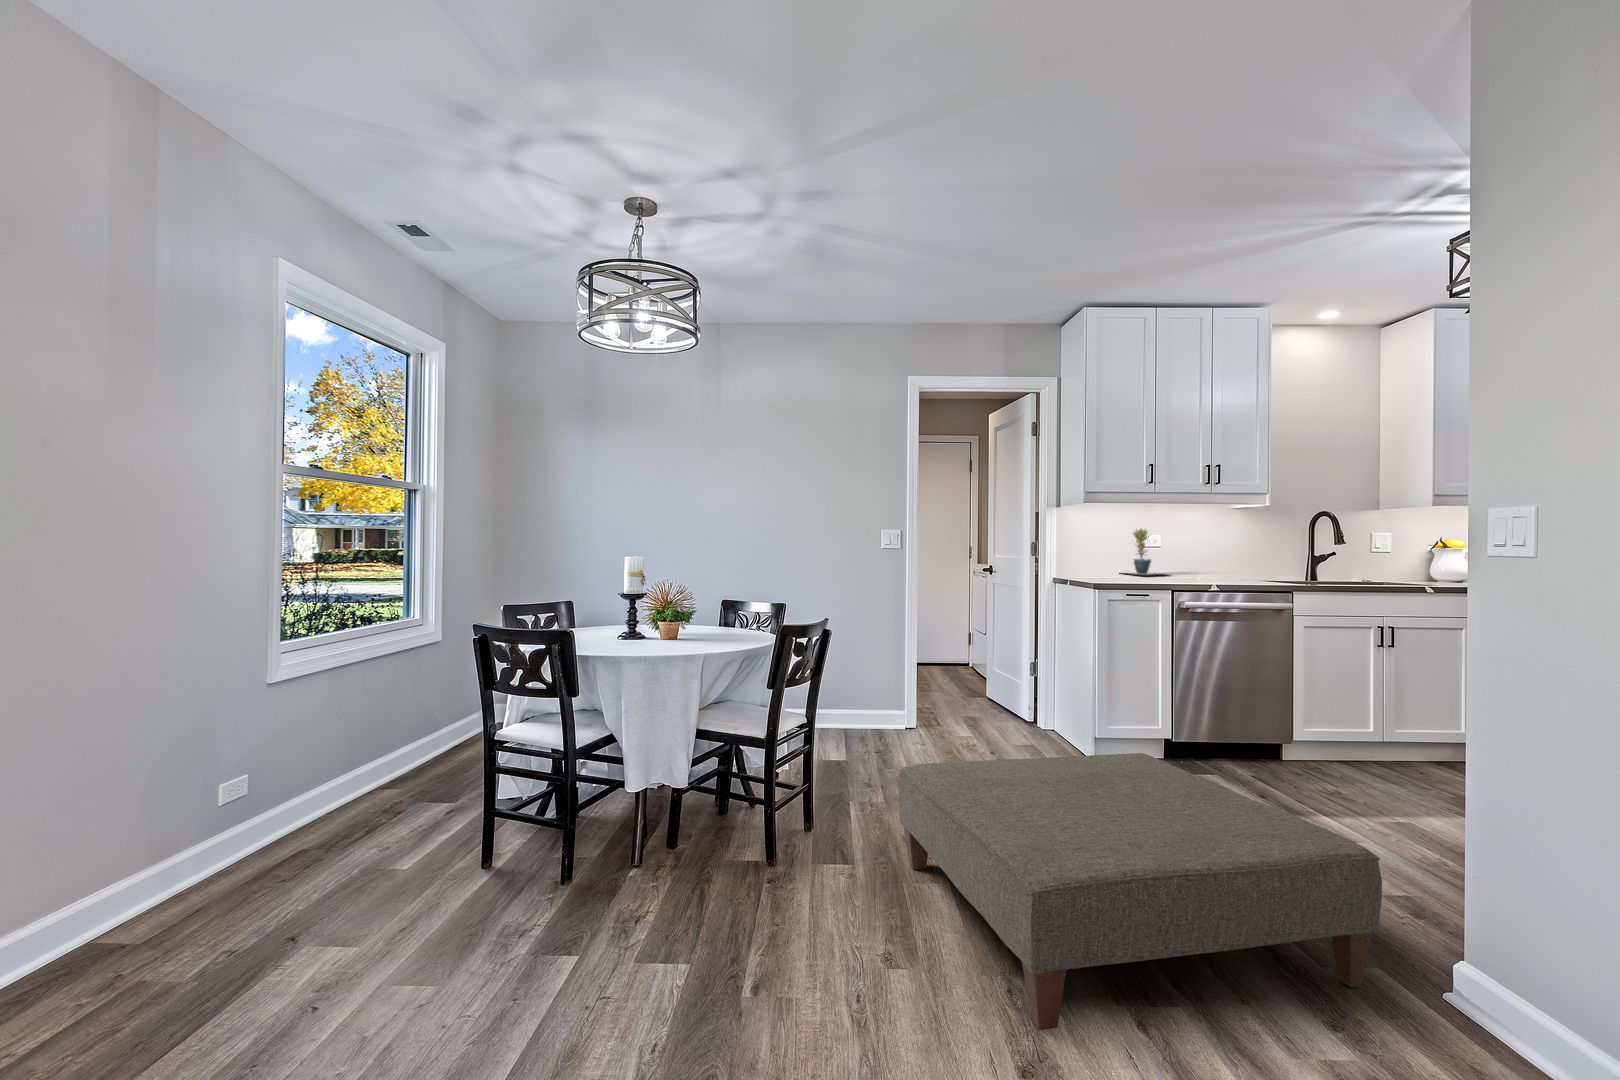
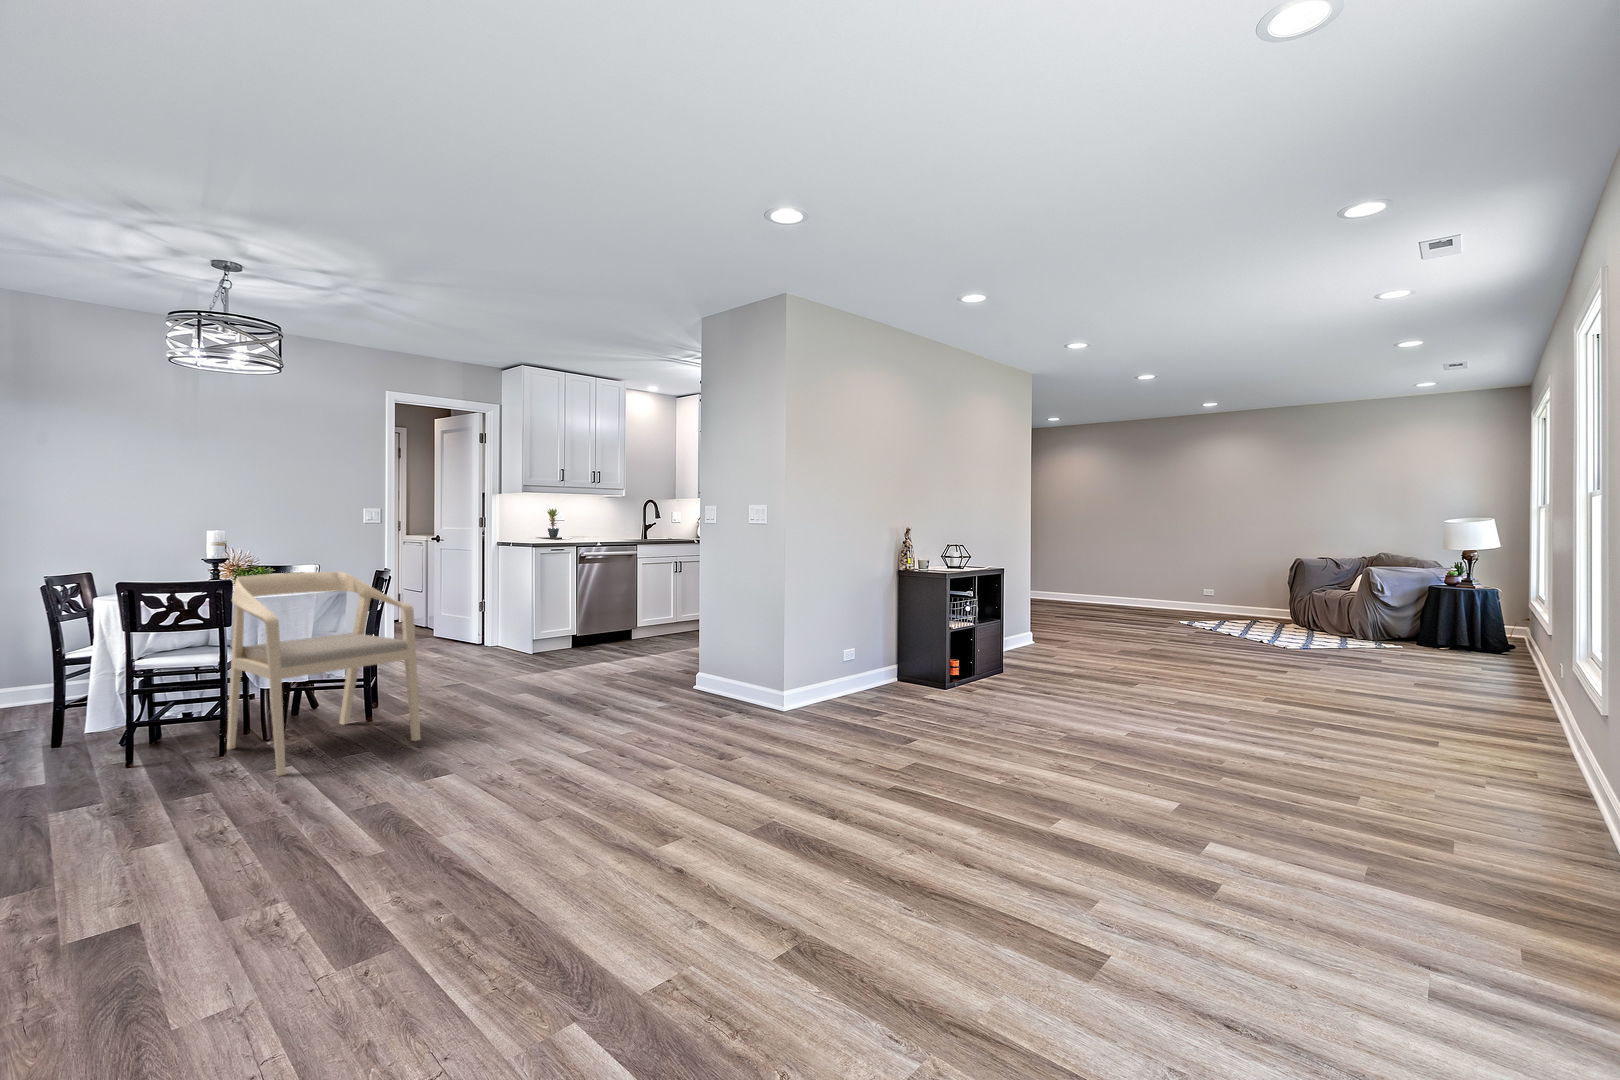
armchair: none [523,625,777,992] -> present [227,572,421,776]
ottoman: present [898,753,1382,1030] -> none [450,629,676,725]

